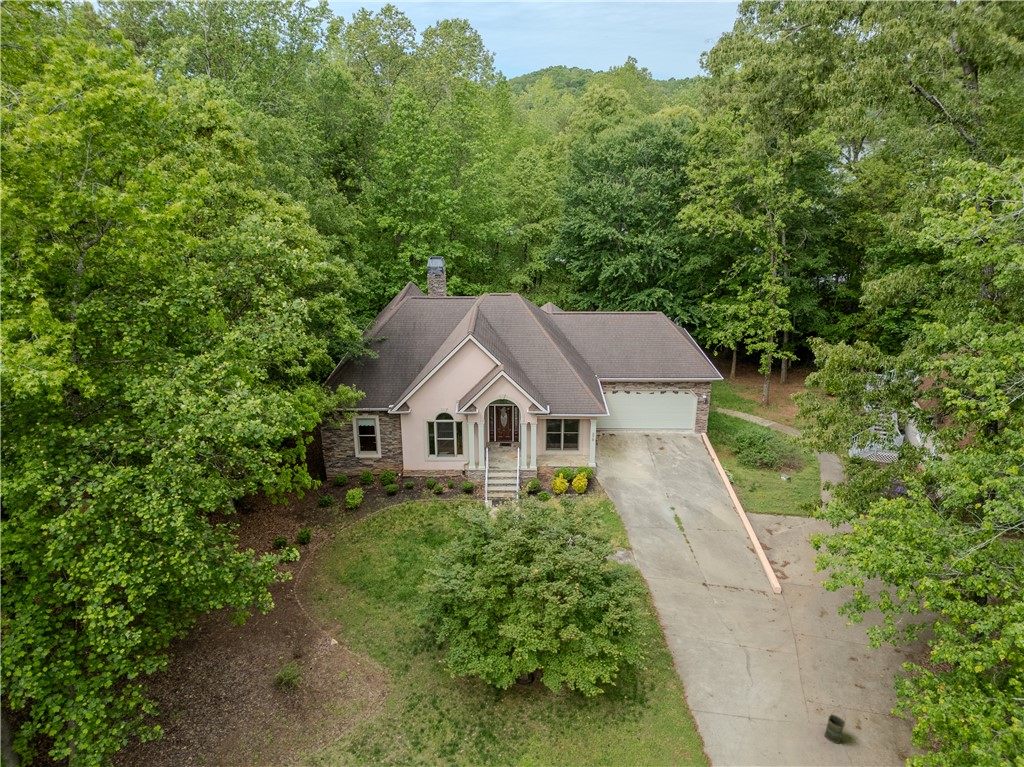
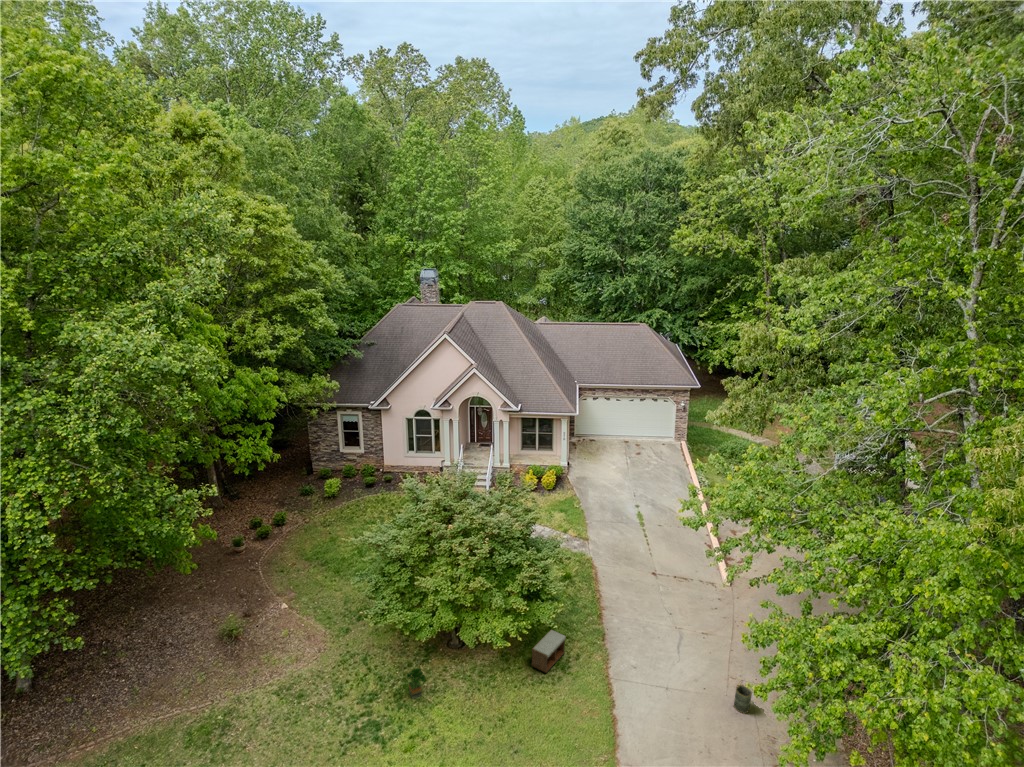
bench: none [611,660,644,709] -> present [531,630,566,673]
potted tree: none [489,716,511,749] -> present [407,668,426,699]

